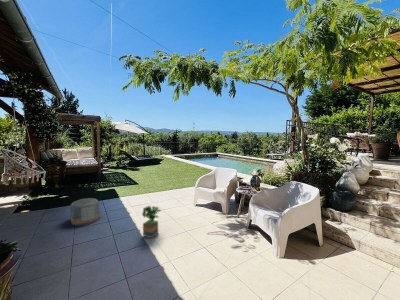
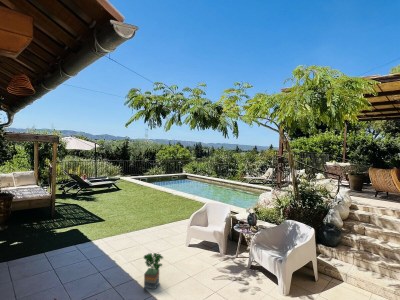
pouf: present [70,198,100,226] -> none [46,246,80,282]

